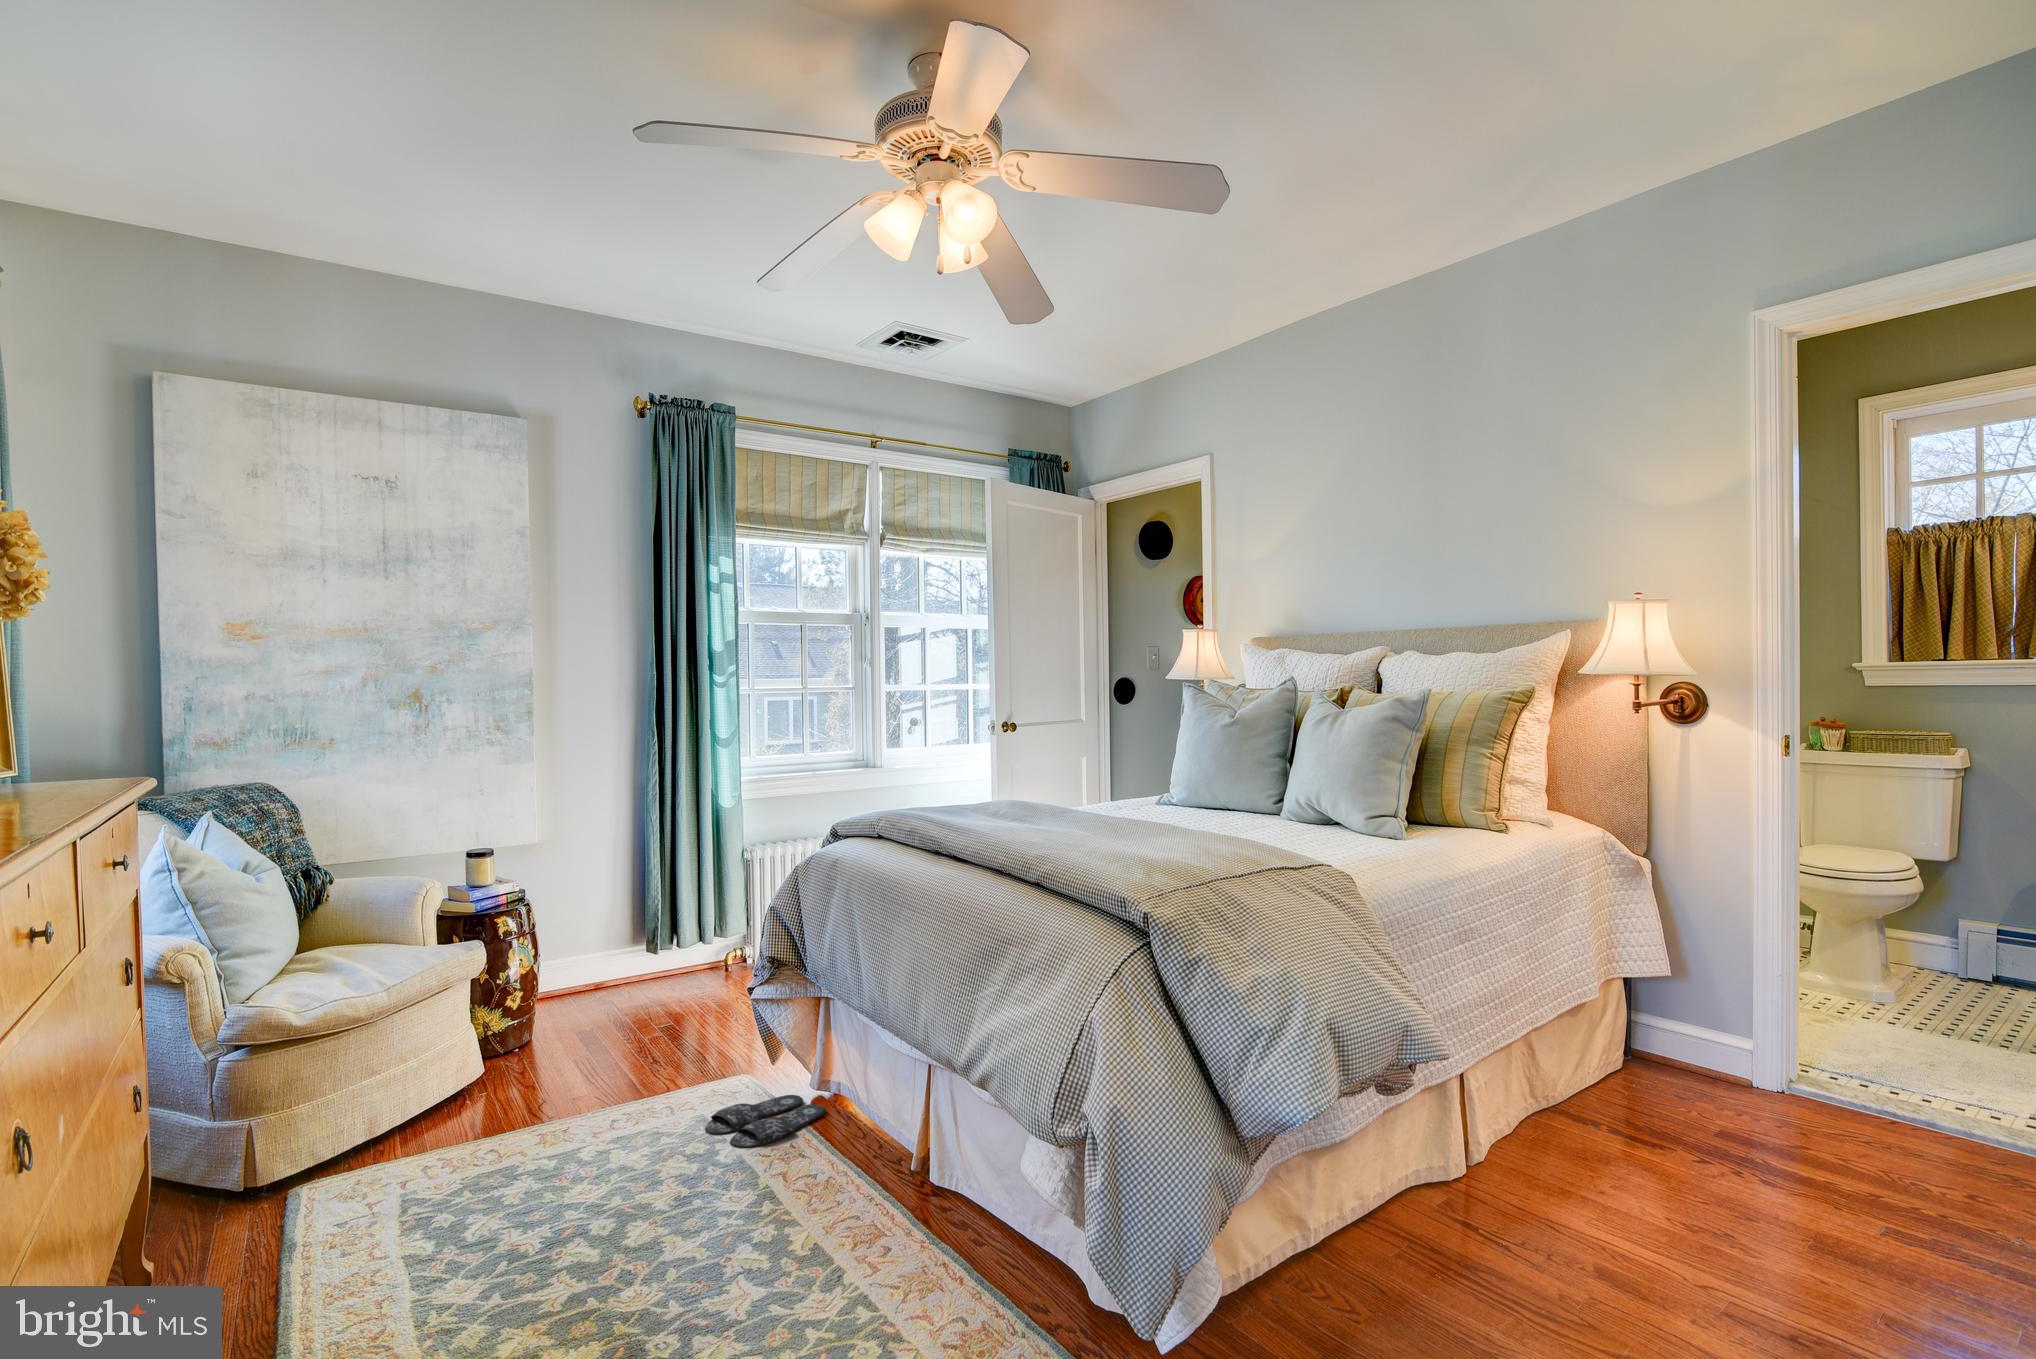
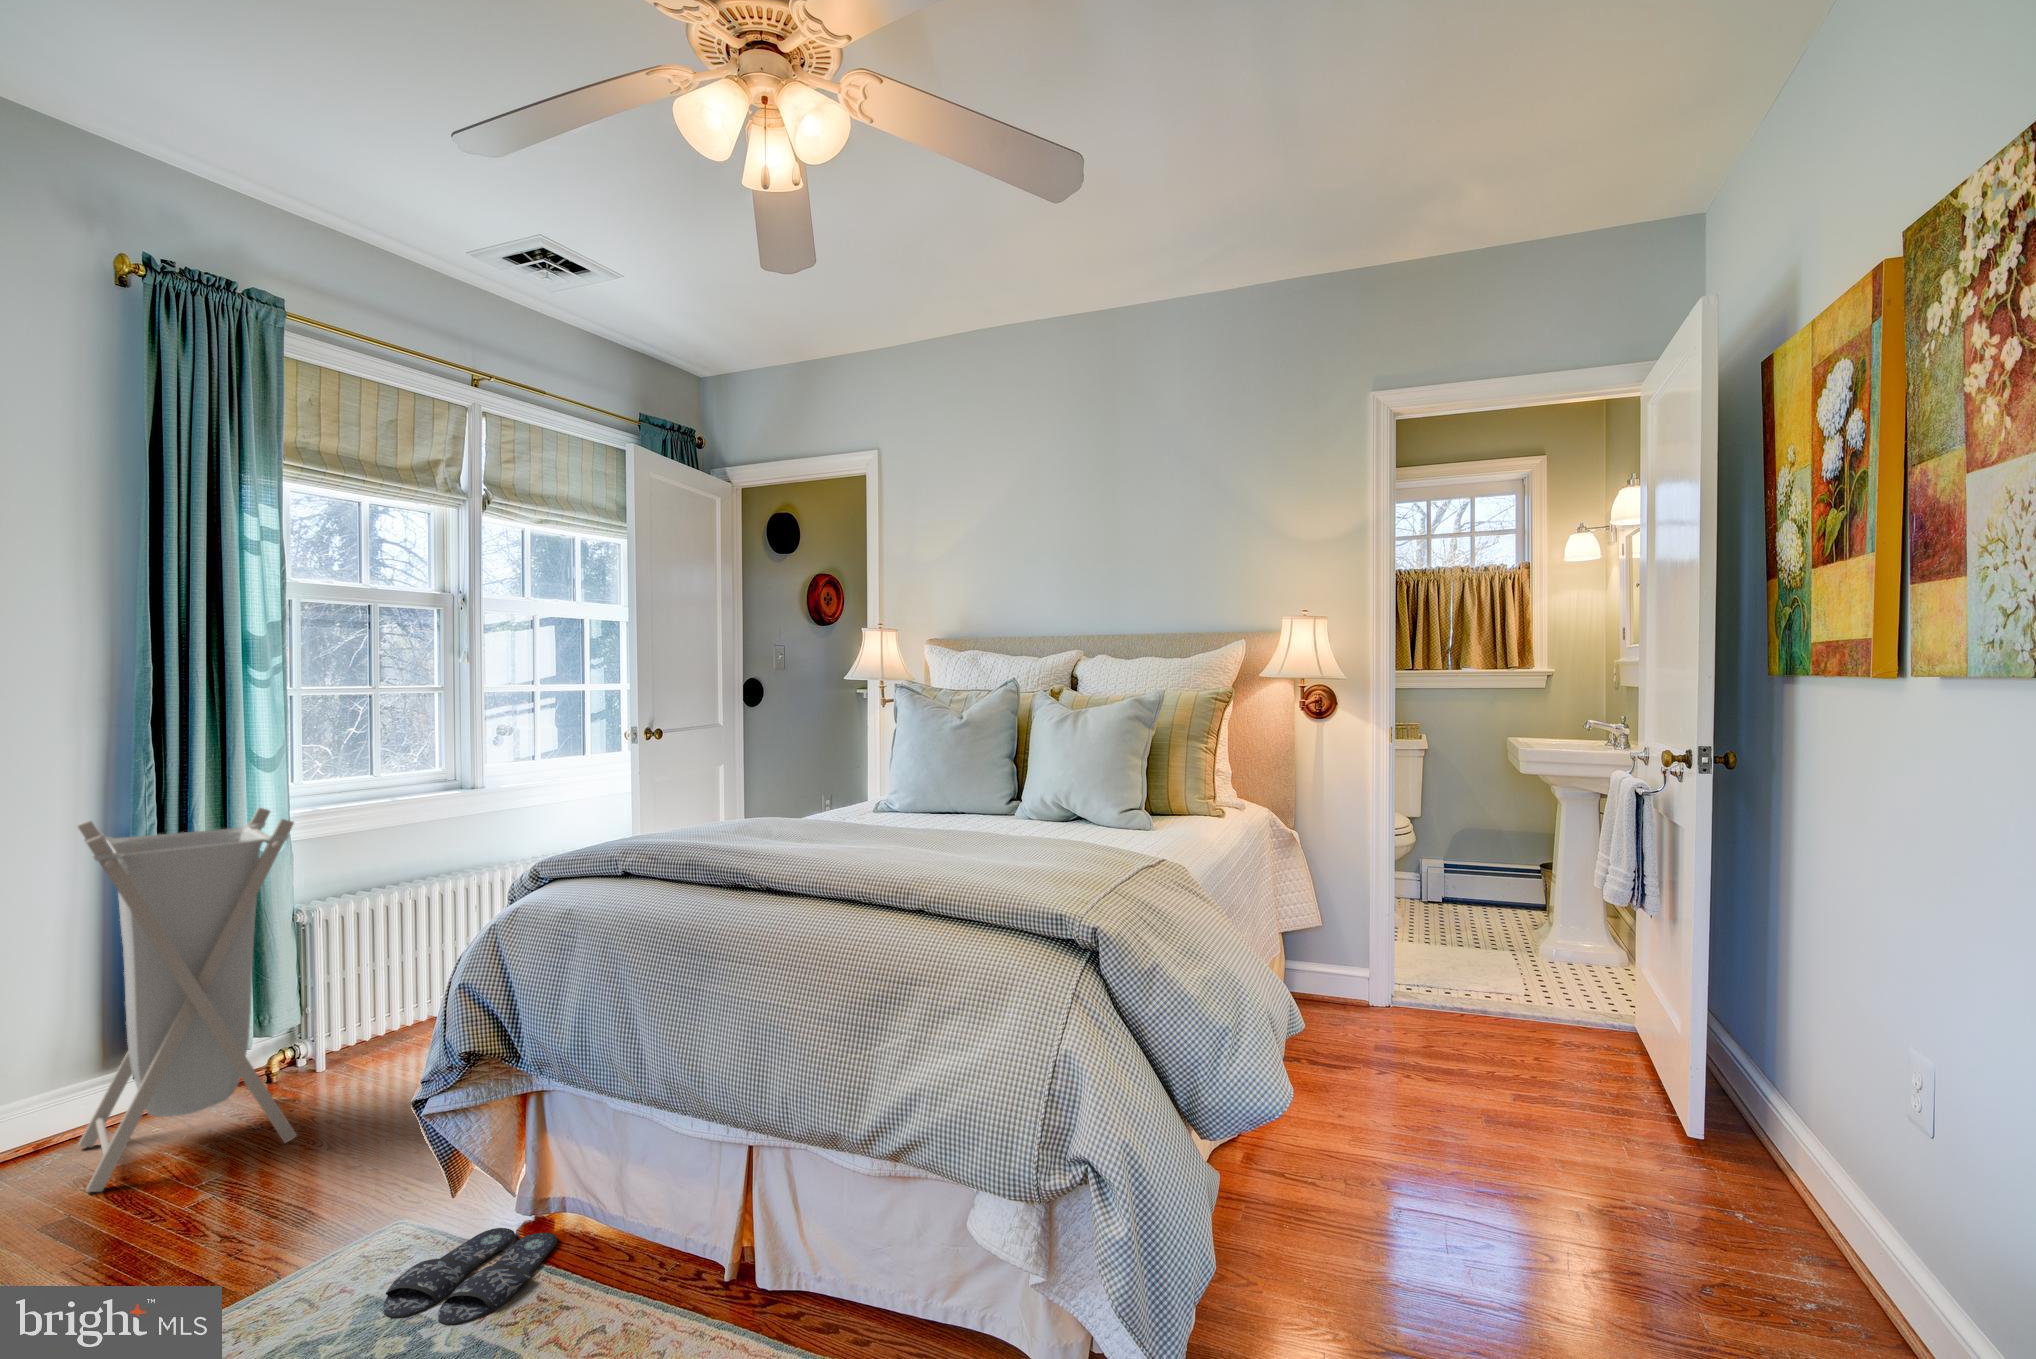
laundry hamper: none [603,774,723,1022] -> present [78,808,297,1192]

